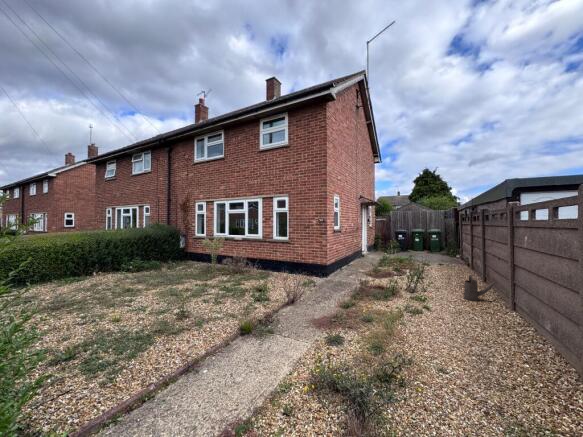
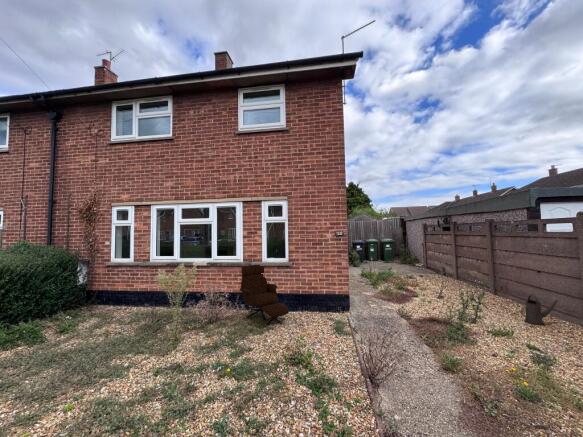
lounge chair: none [255,241,281,279] -> present [240,265,289,325]

